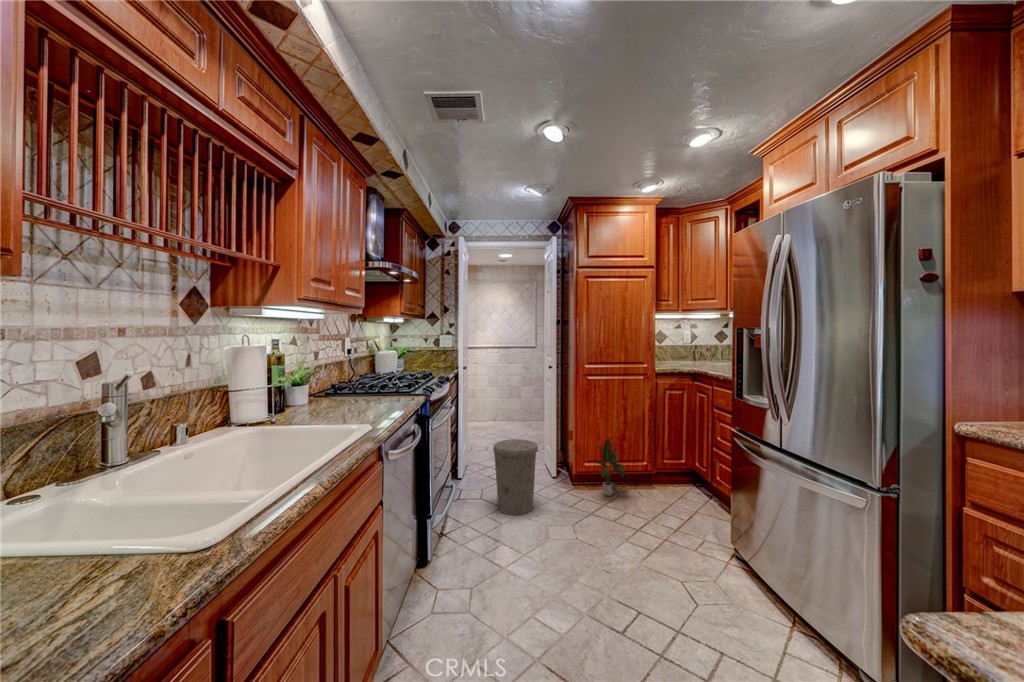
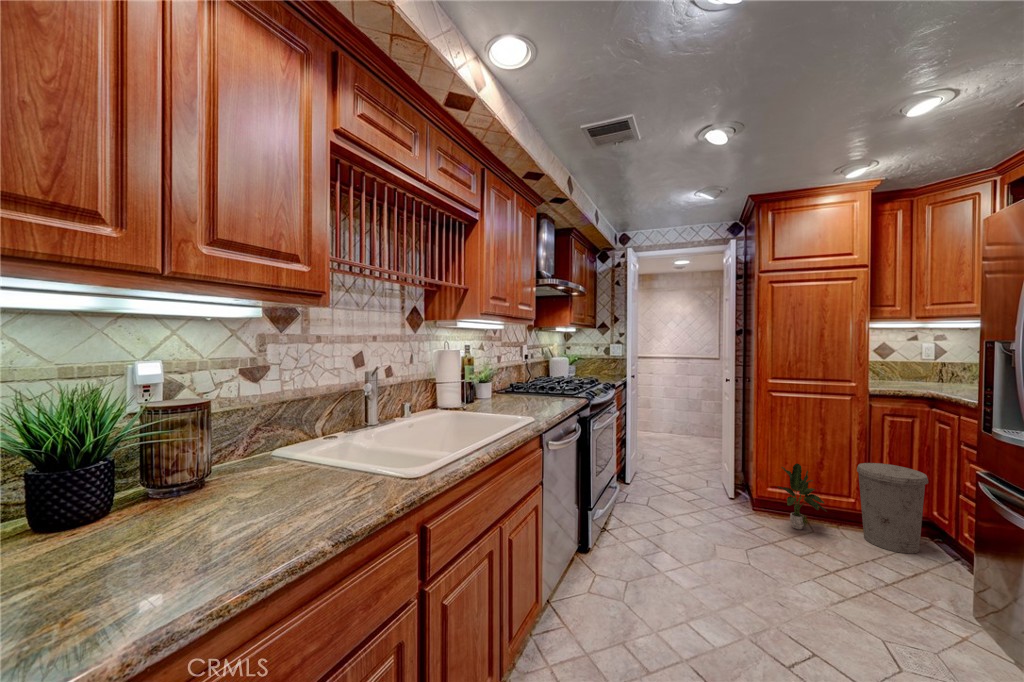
trash can: present [493,439,538,515] -> present [857,463,929,553]

